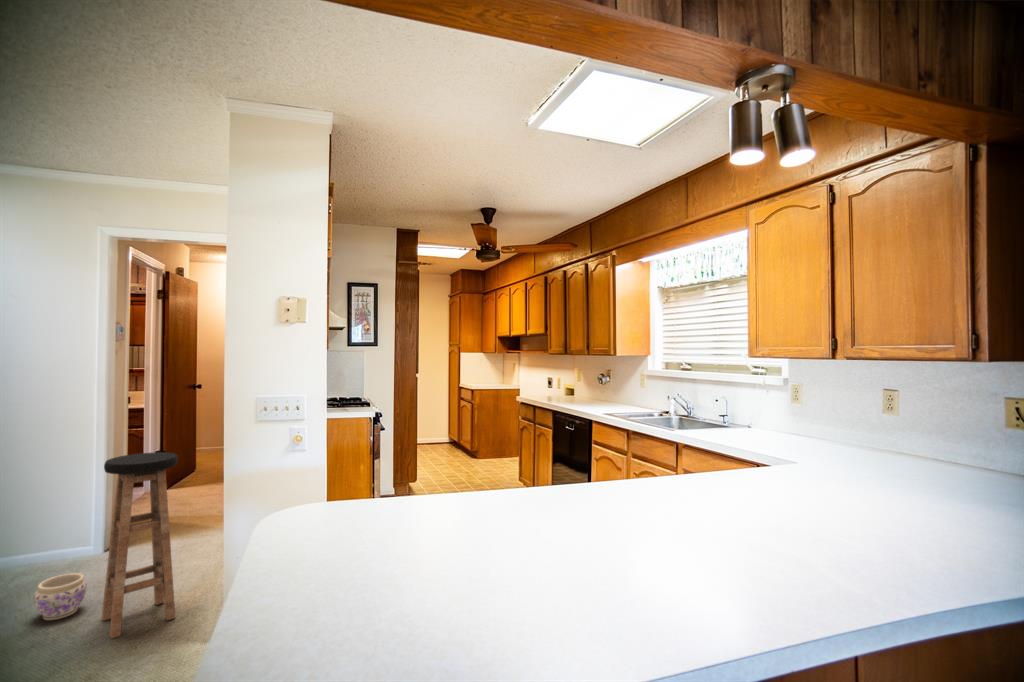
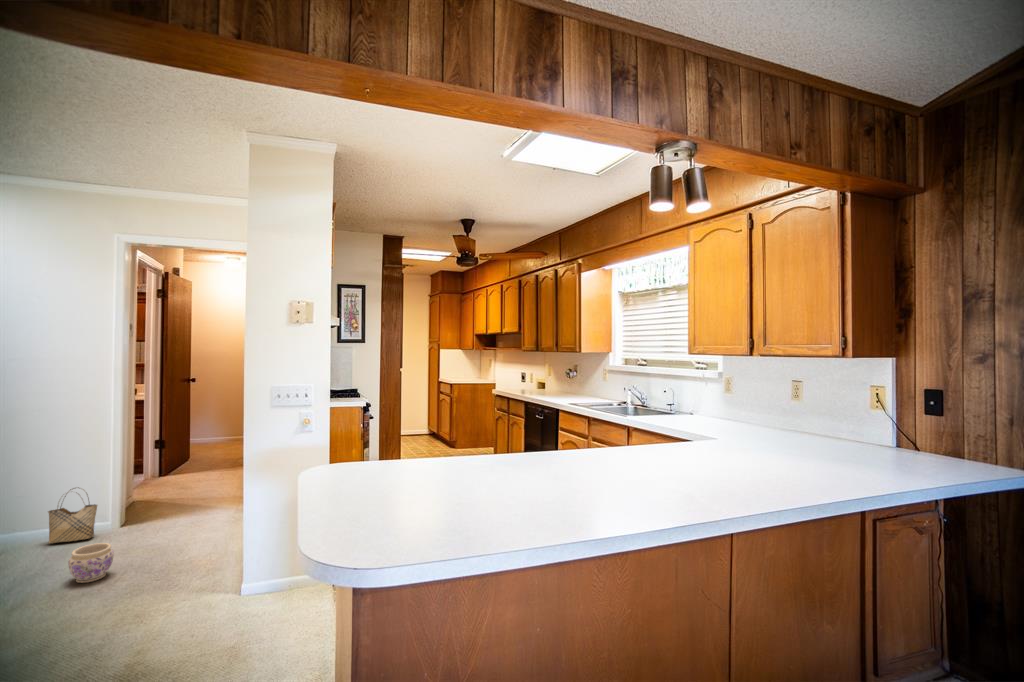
bar stool: present [101,452,178,638] -> none [129,436,196,596]
woven basket: none [24,507,79,570] -> present [48,487,97,544]

